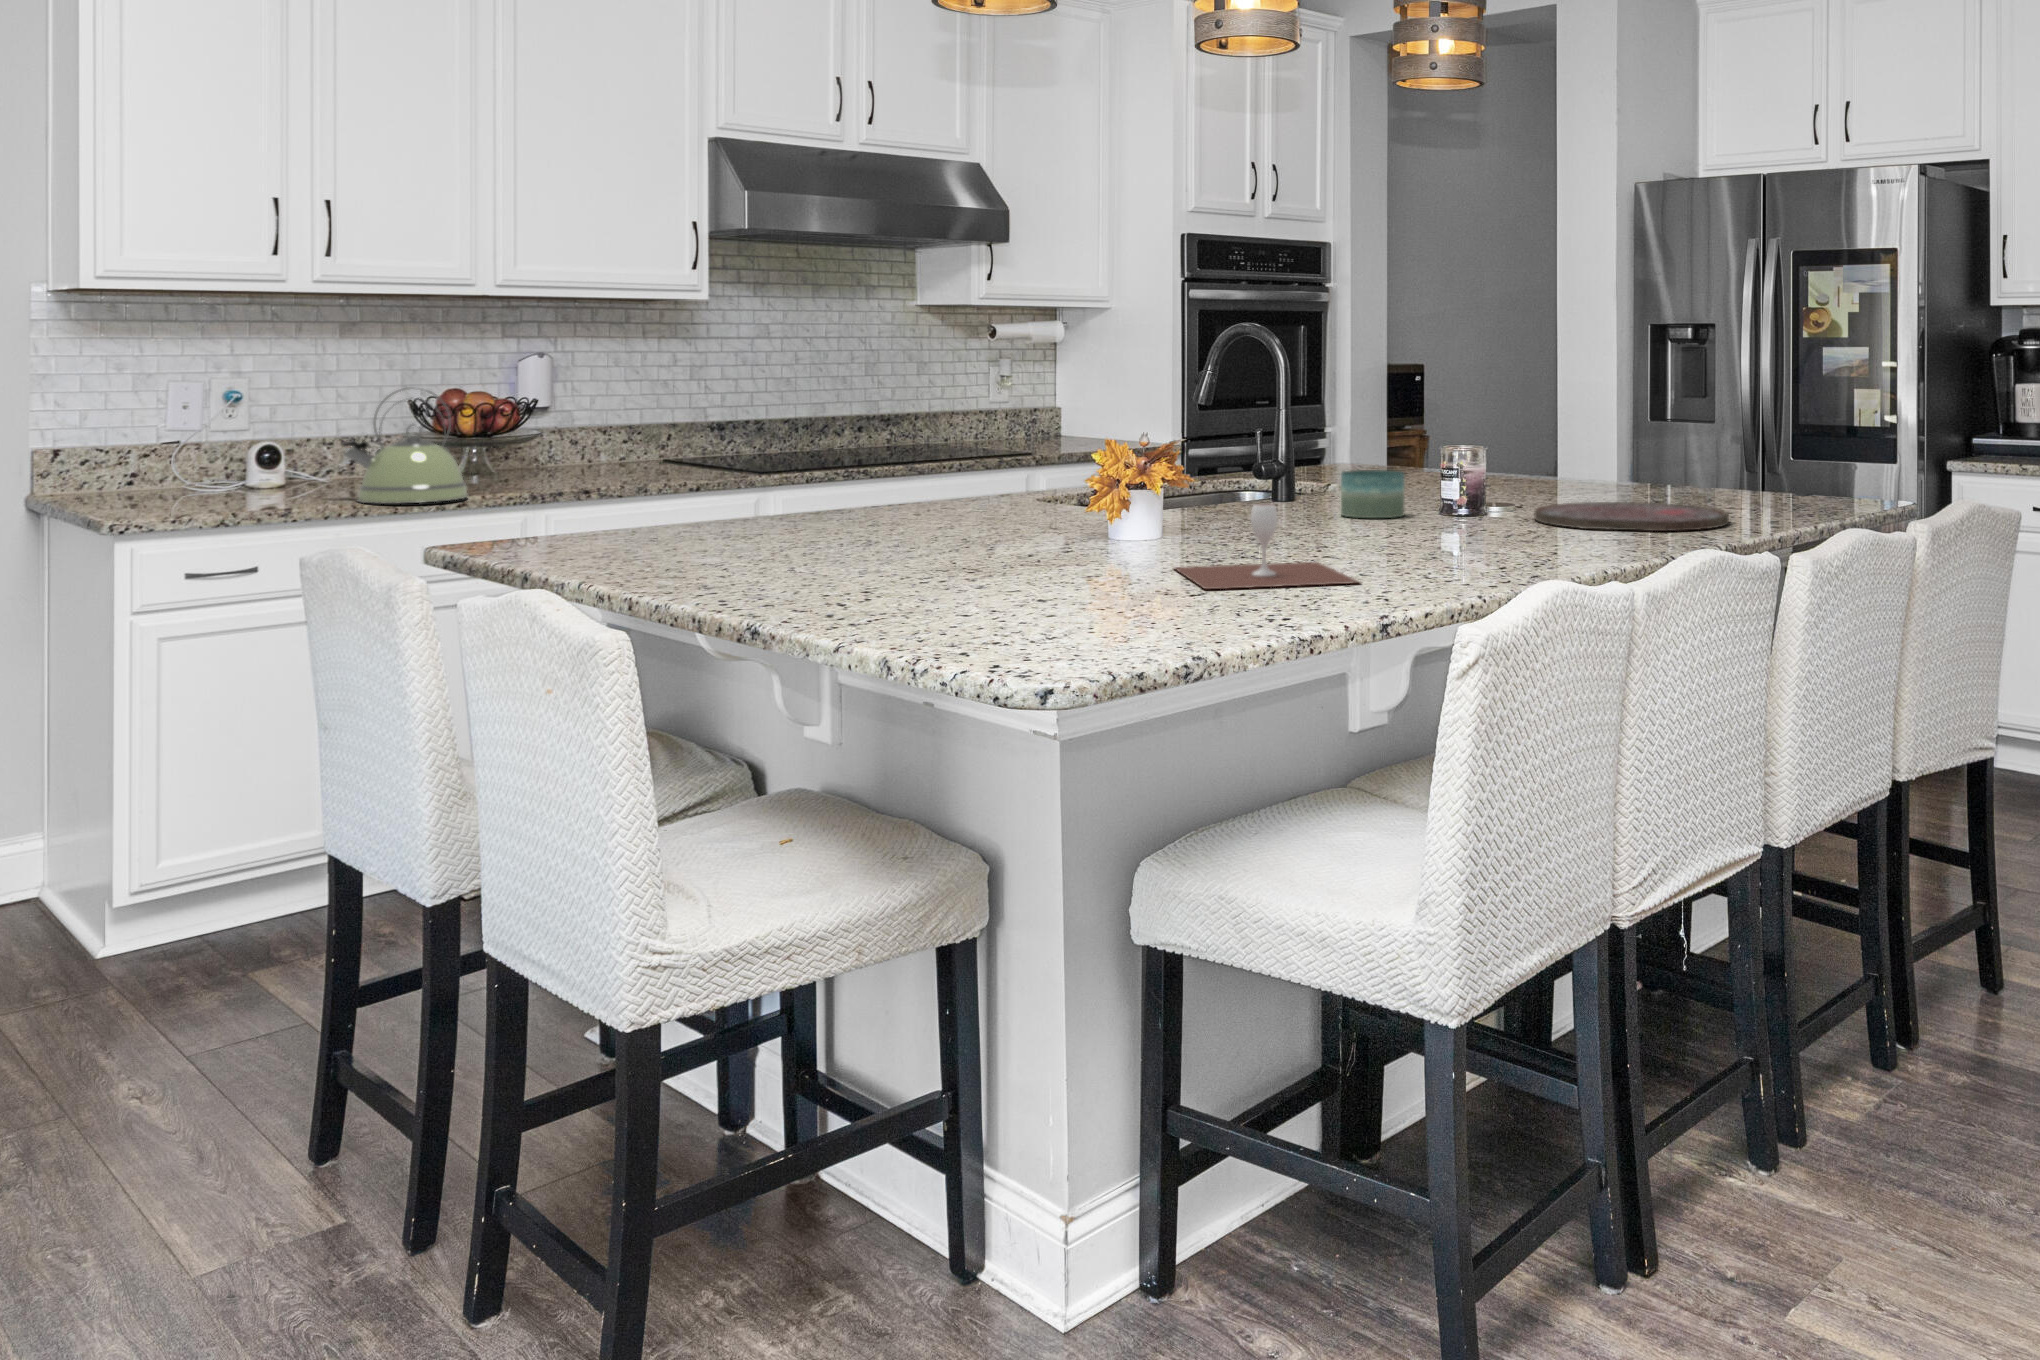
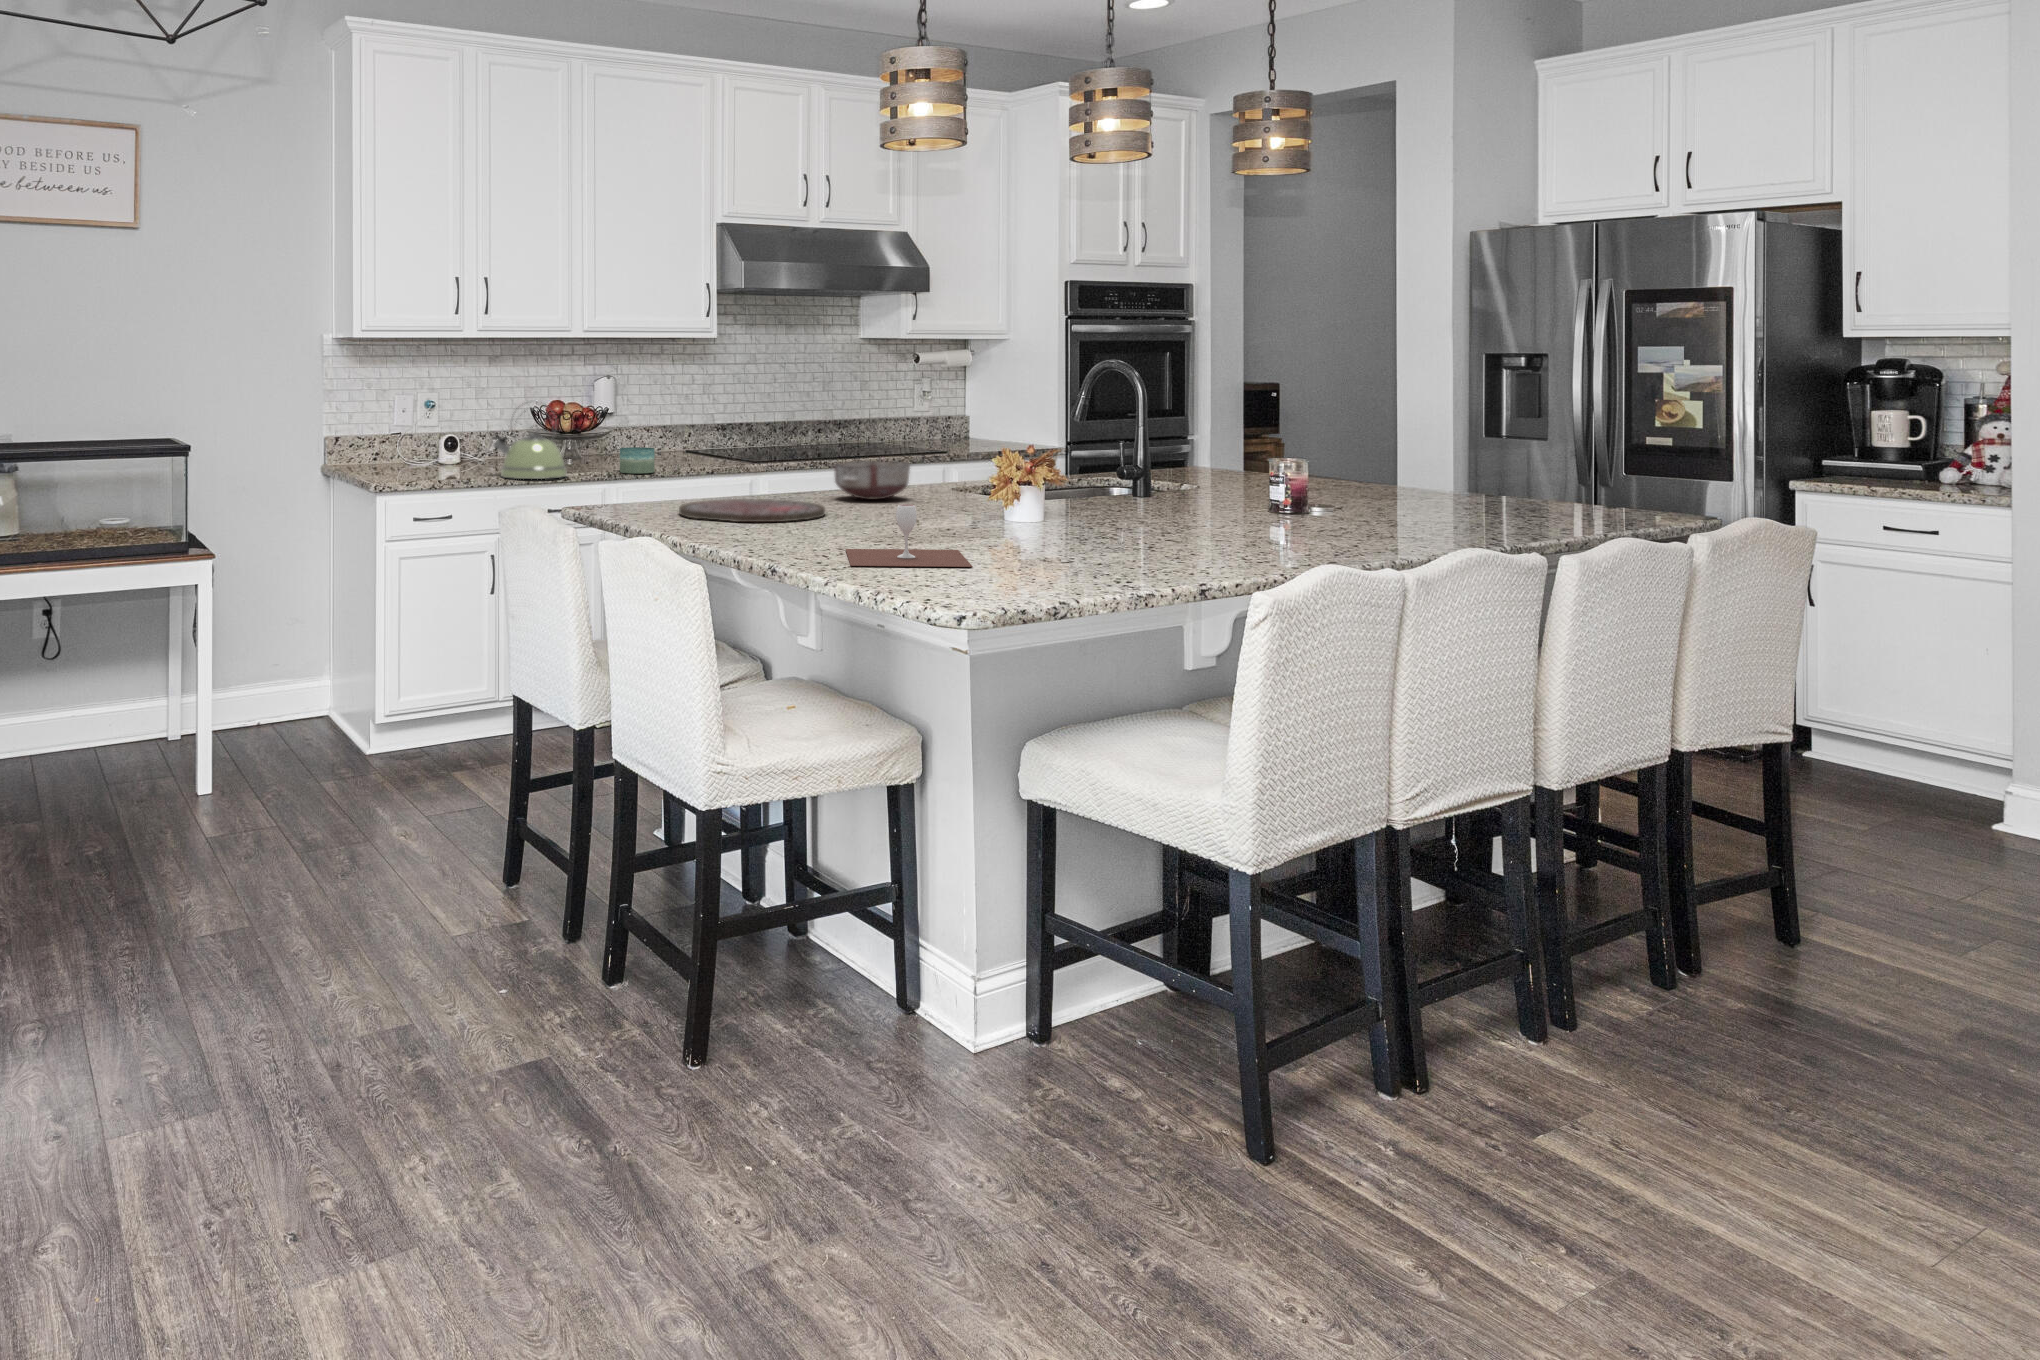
ceramic bowl: none [865,463,972,516] -> present [834,461,910,499]
candle: present [1341,470,1404,518] -> present [620,447,655,473]
cutting board: present [1534,502,1729,531] -> present [679,499,825,522]
wine glass: present [1175,504,1359,589] -> present [846,504,972,567]

